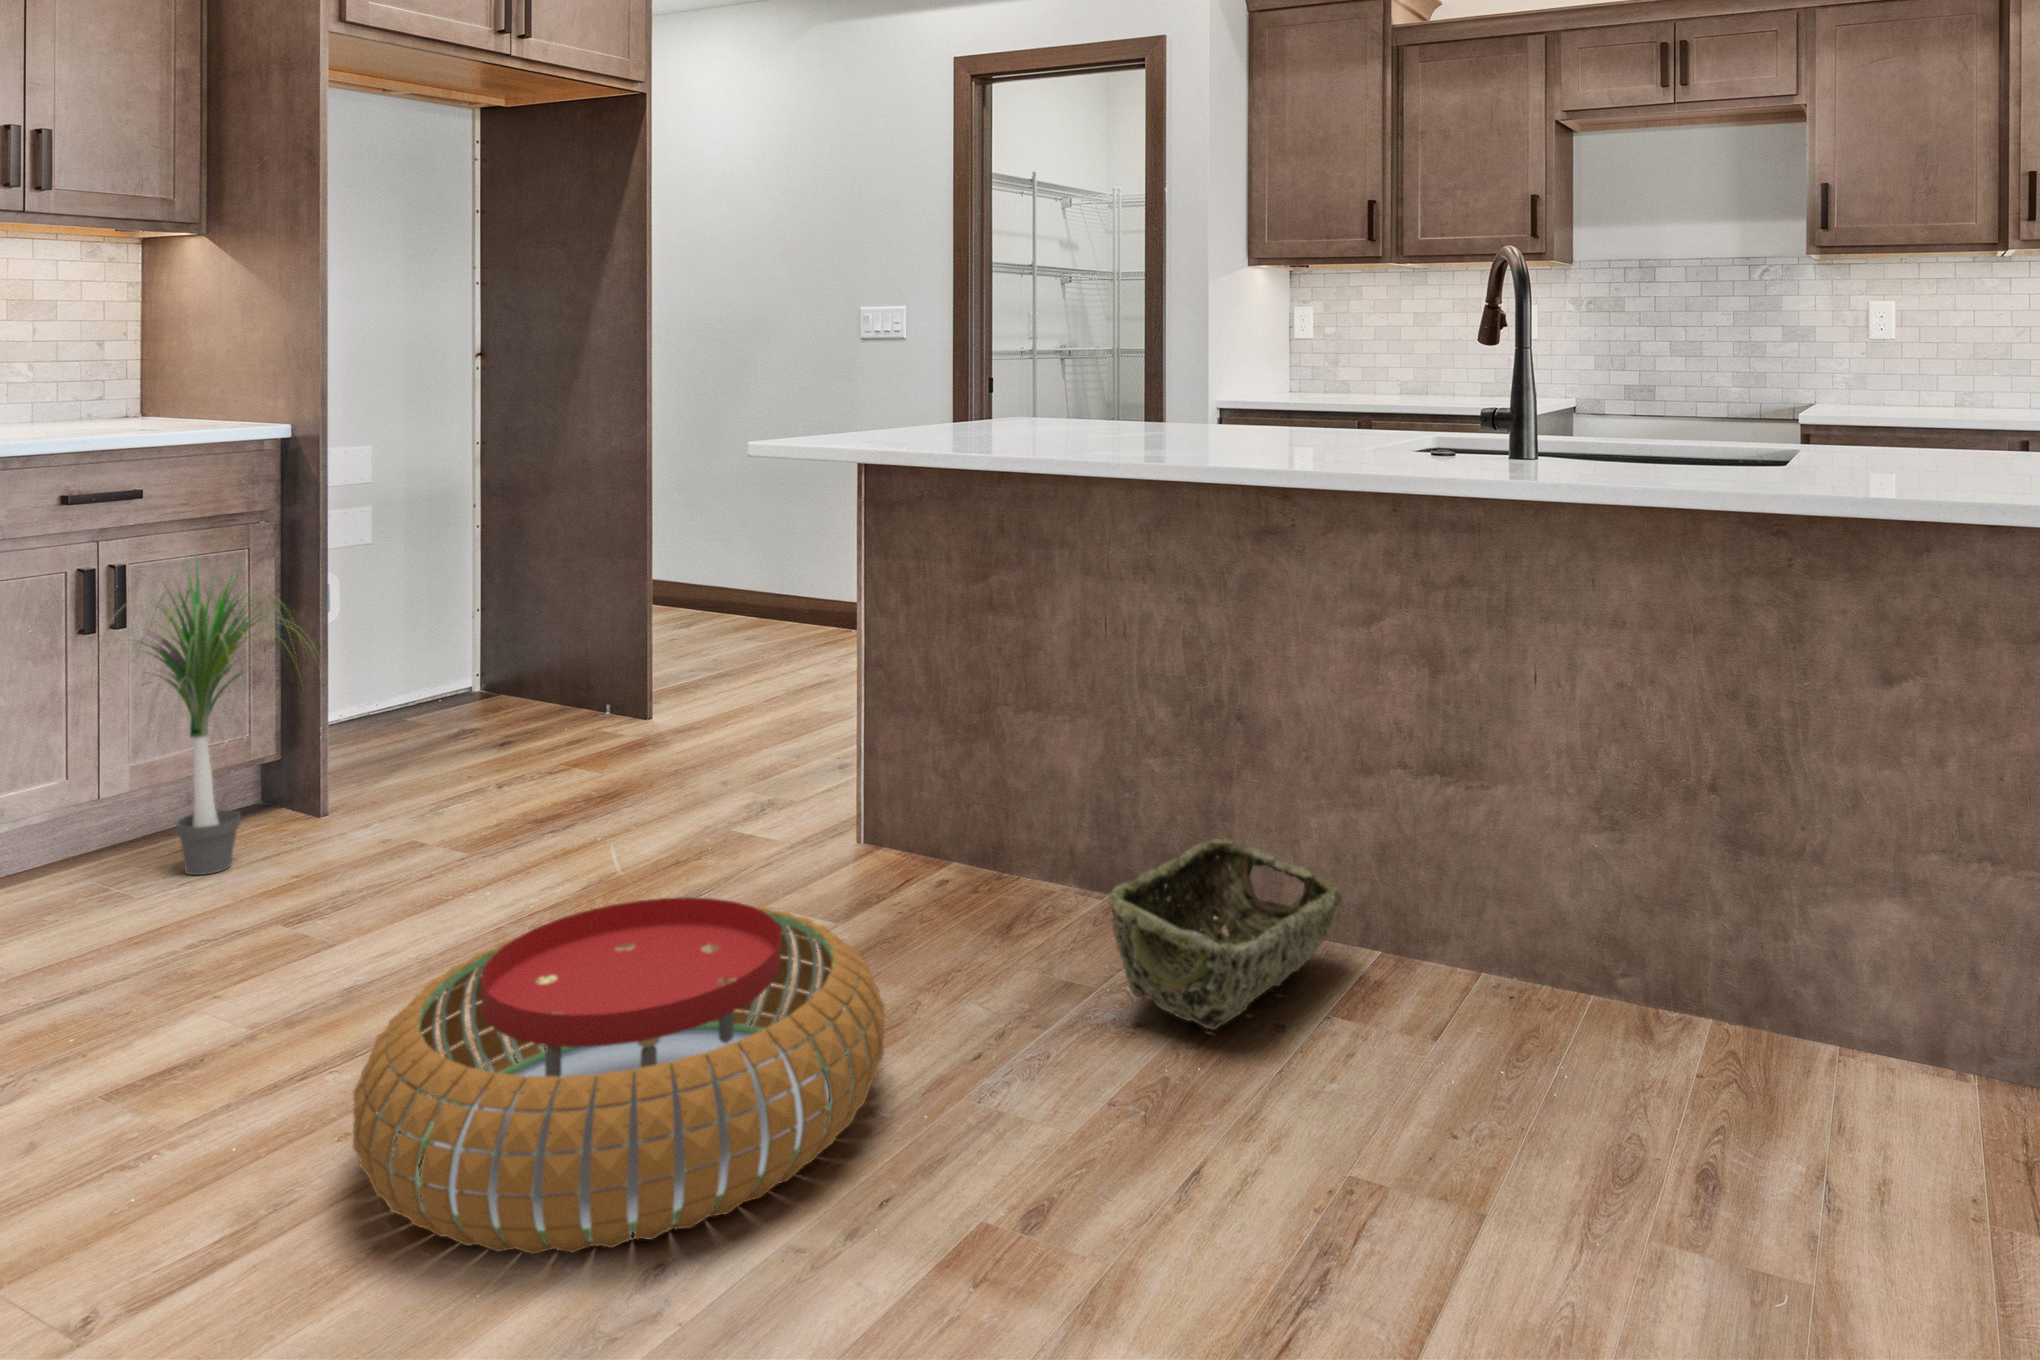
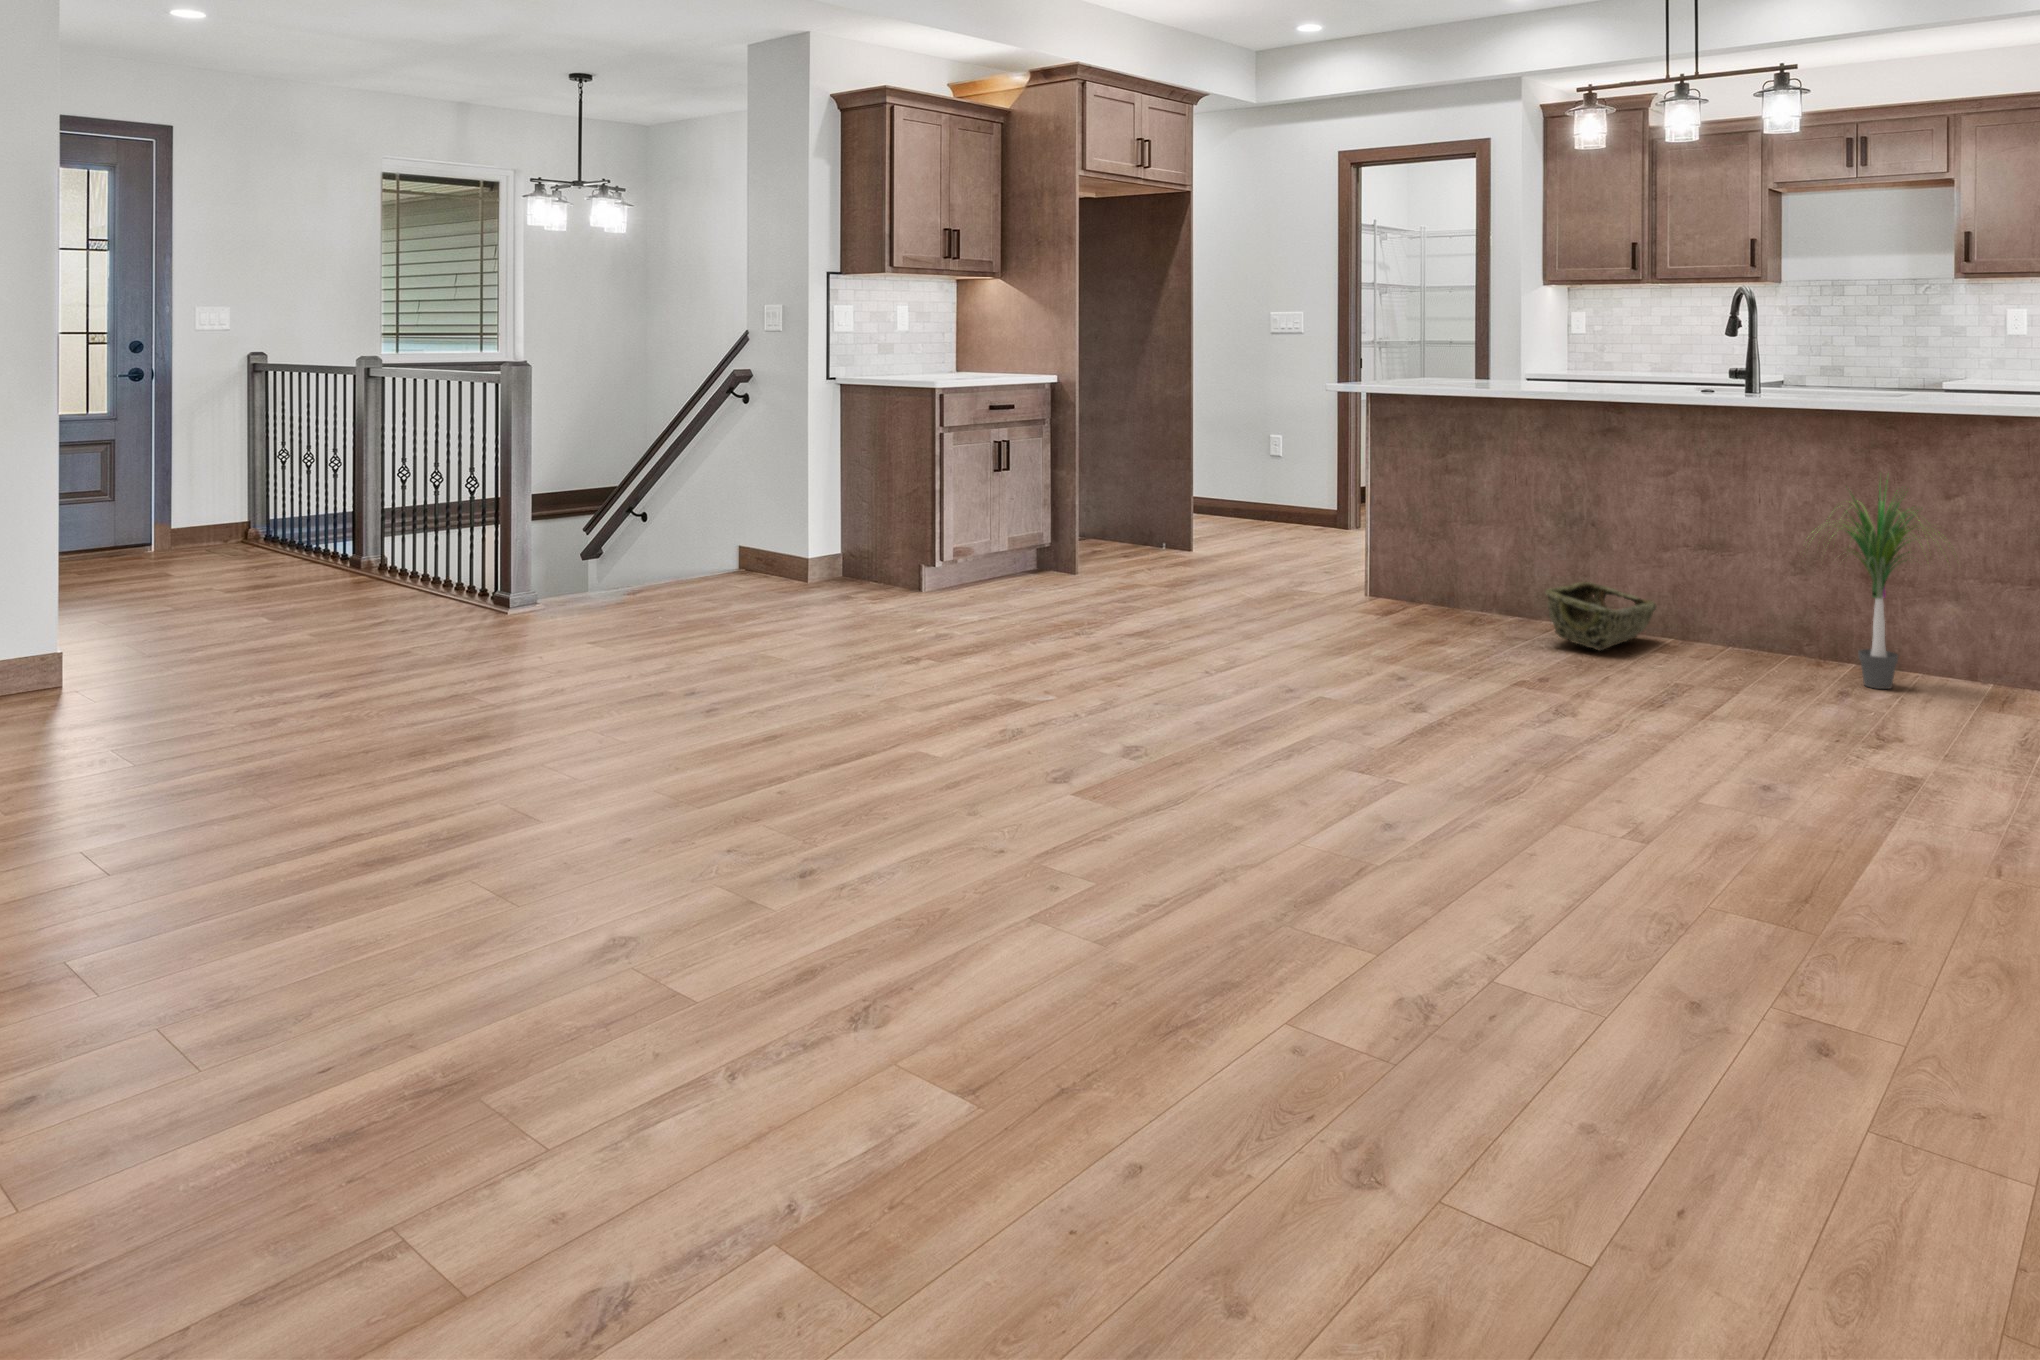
potted plant: present [90,563,300,875] -> present [1812,488,1938,689]
pouf: present [353,897,884,1254] -> none [1261,576,1464,674]

